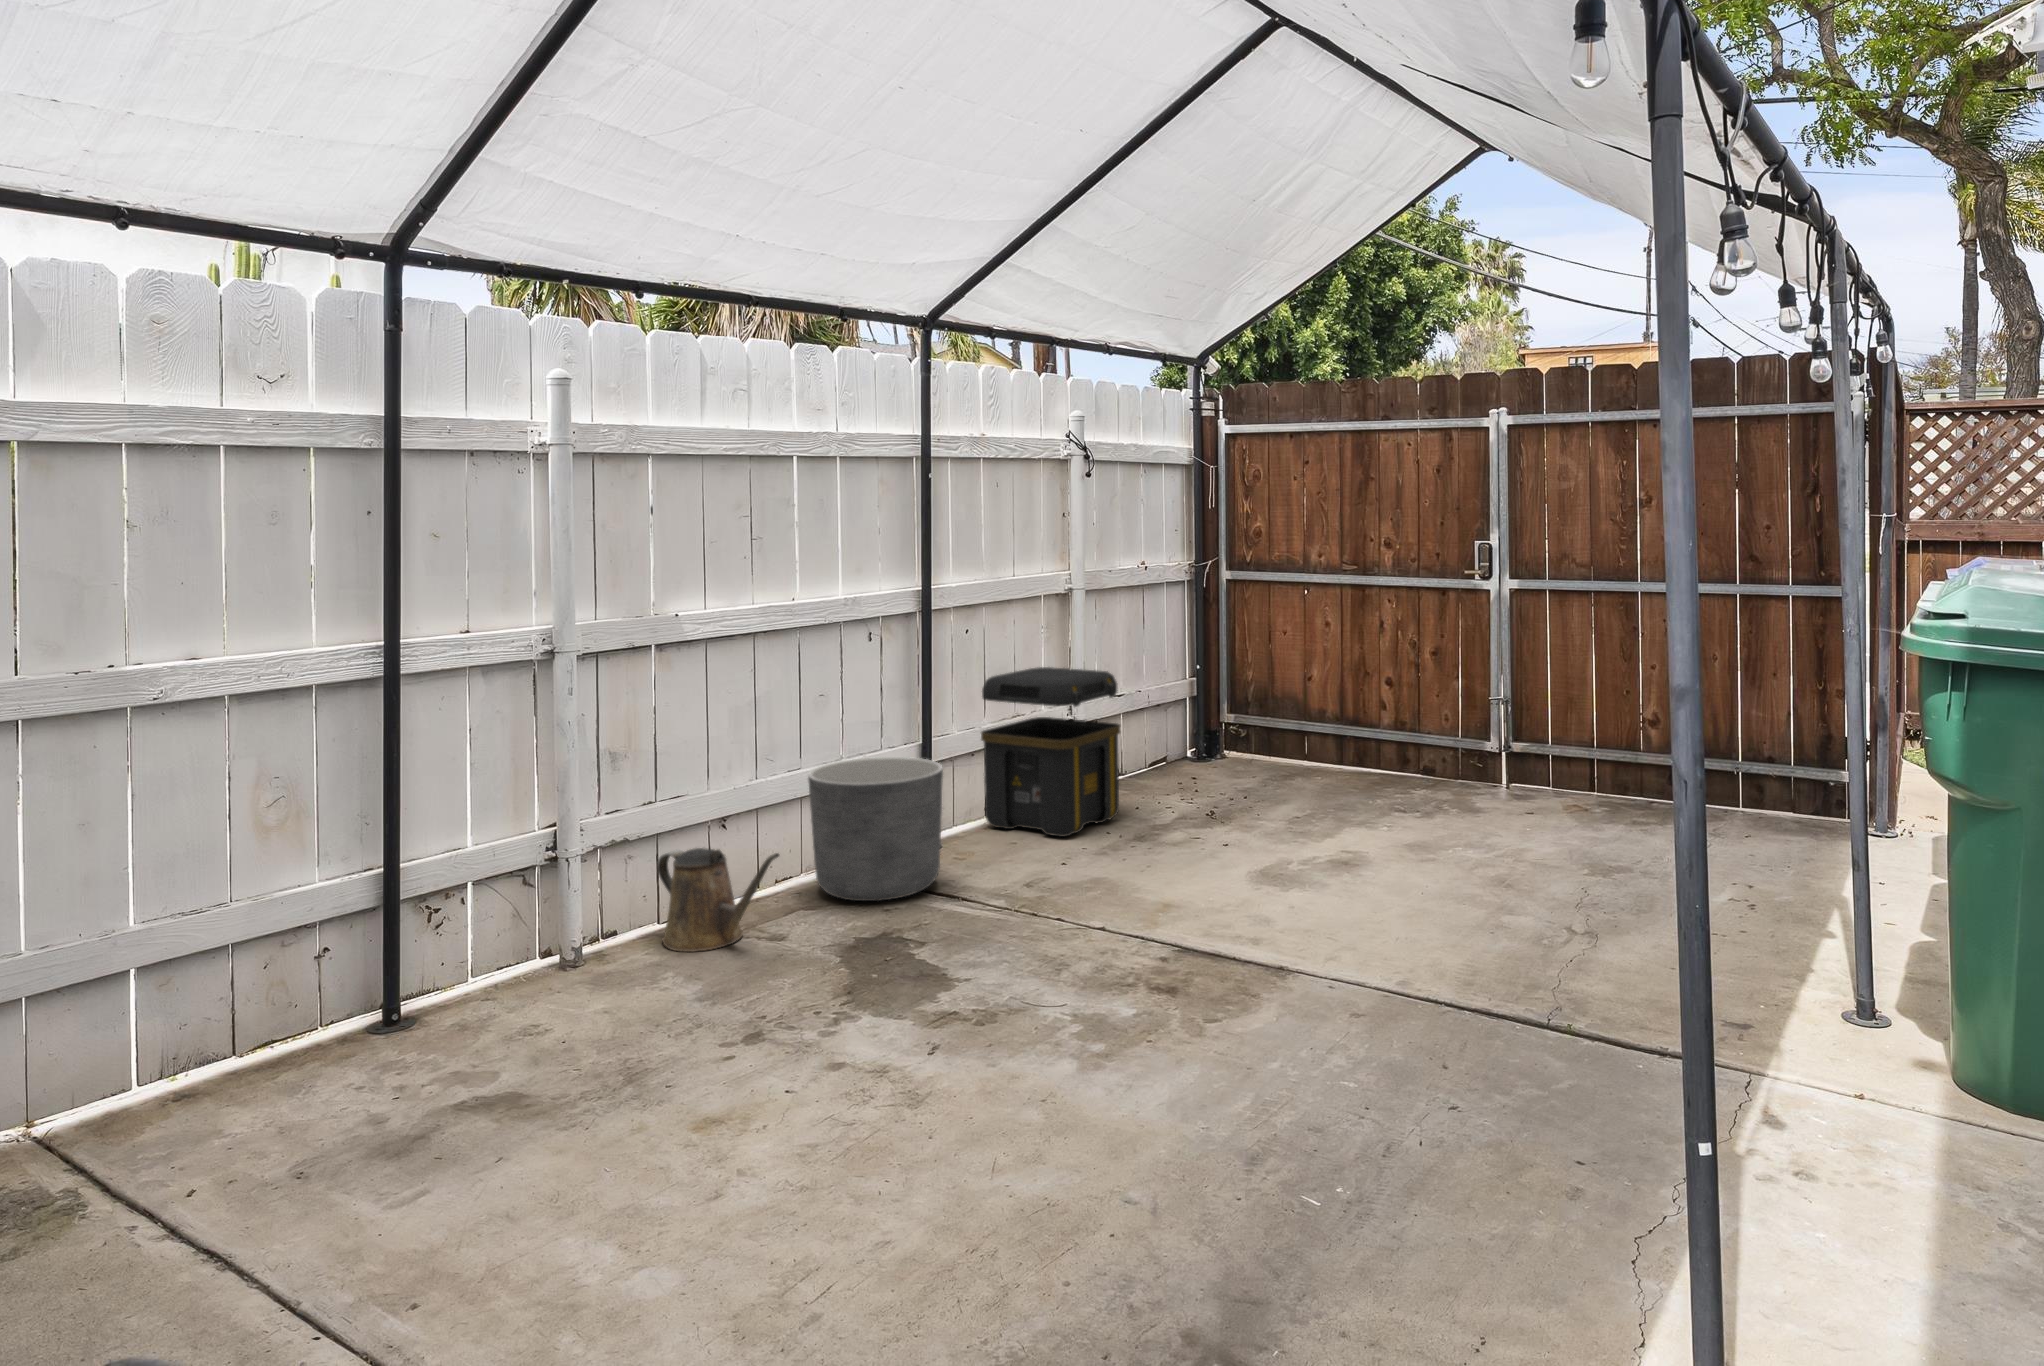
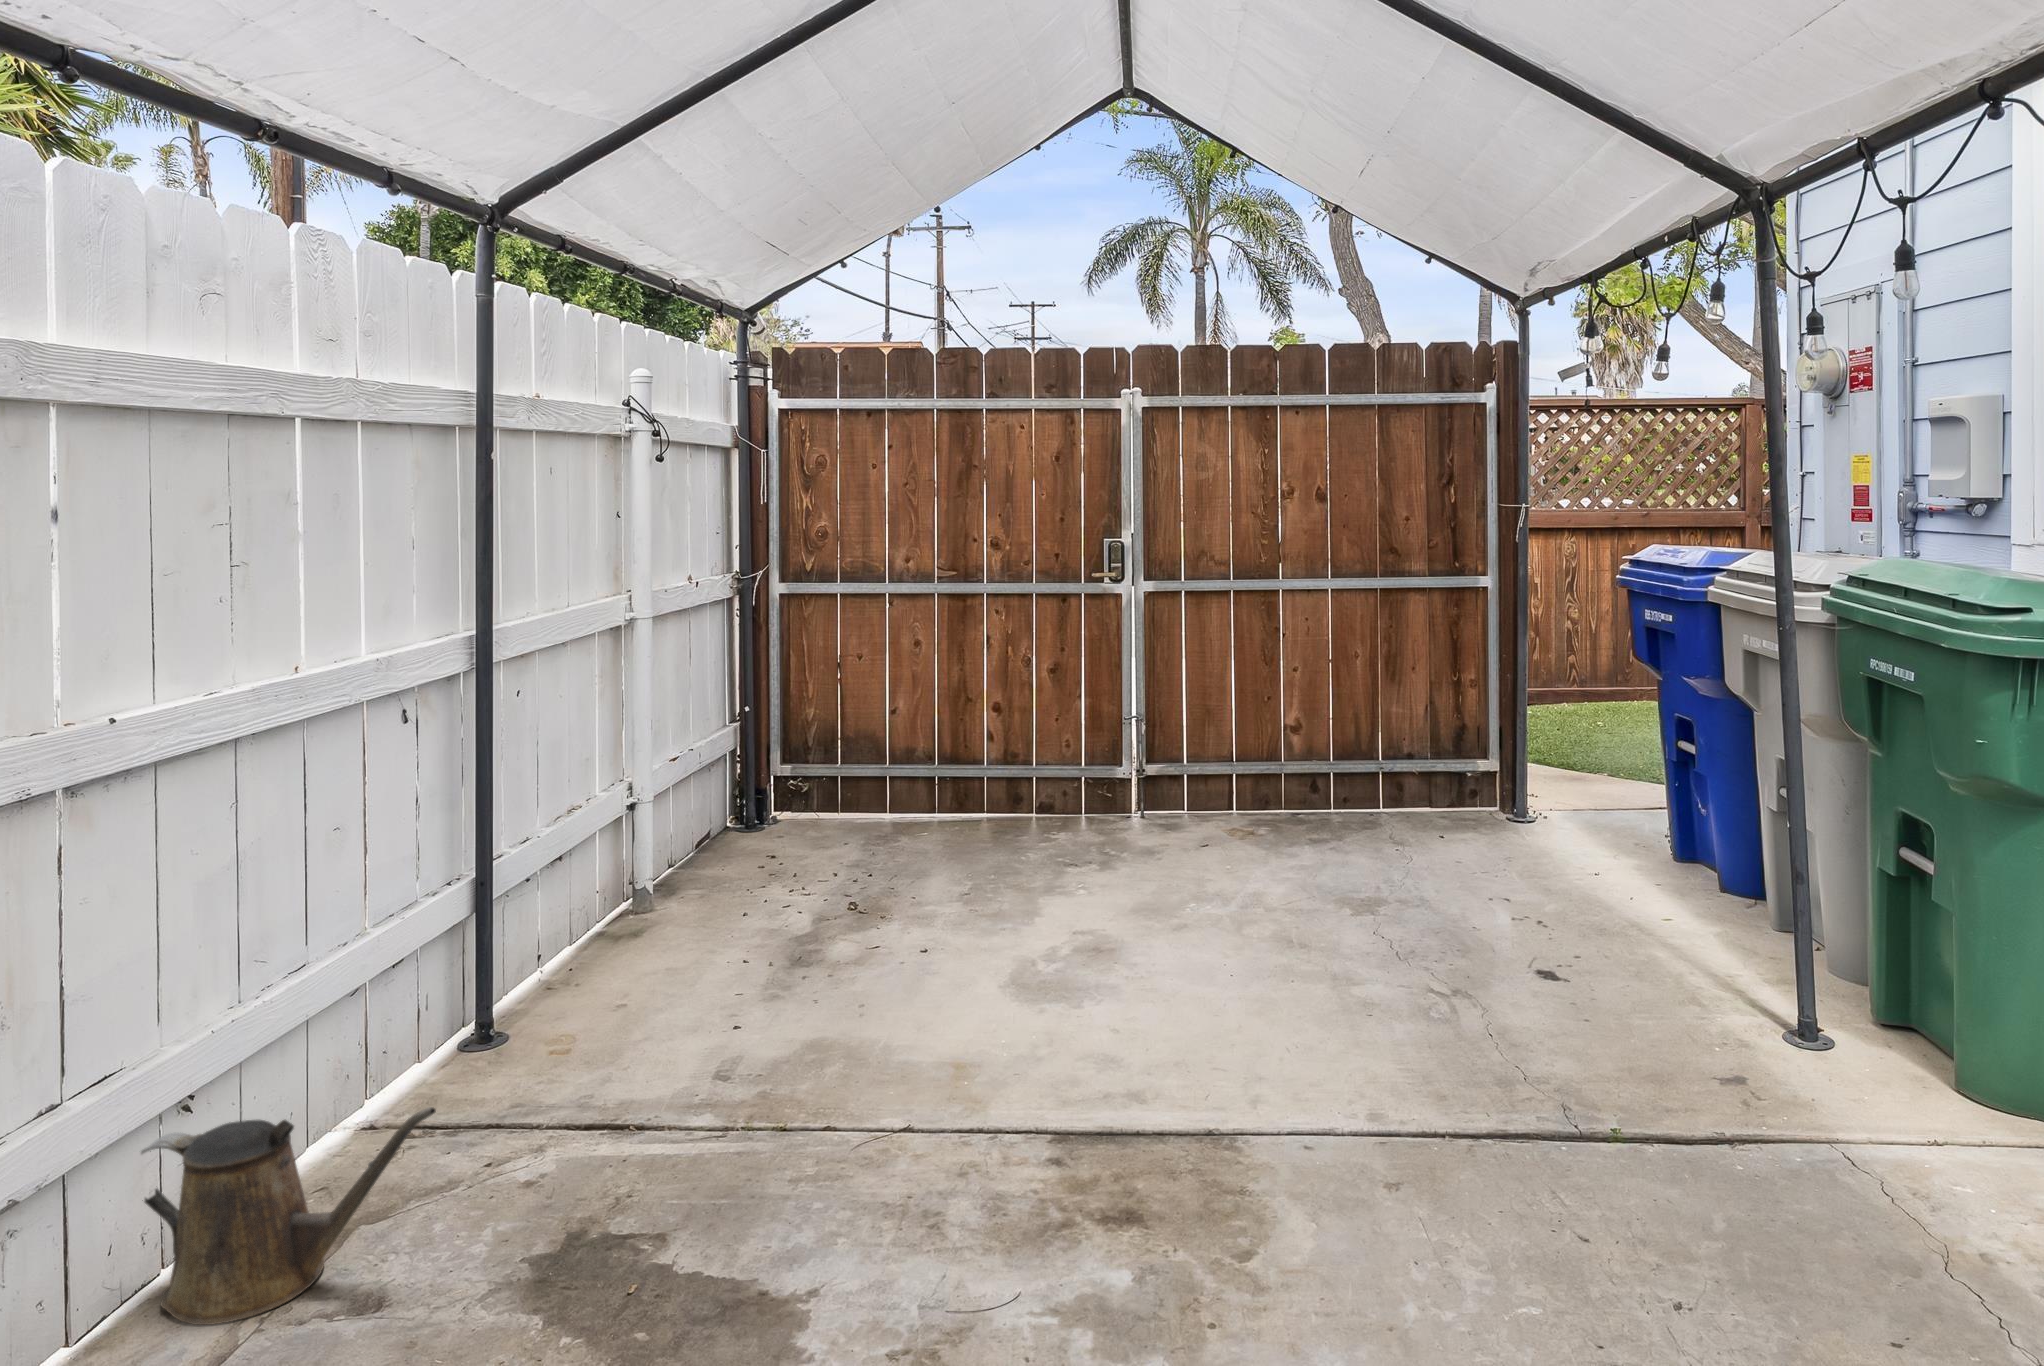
toolbox: present [981,667,1120,837] -> none [546,730,741,973]
planter: present [808,757,943,901] -> none [361,895,591,1145]

